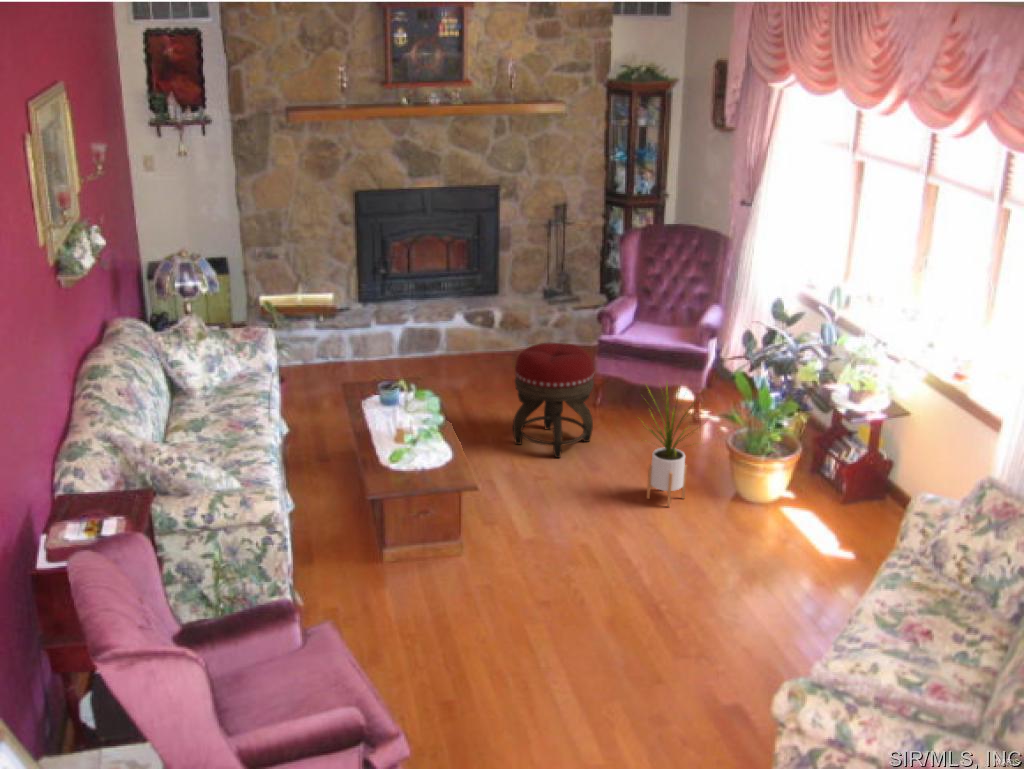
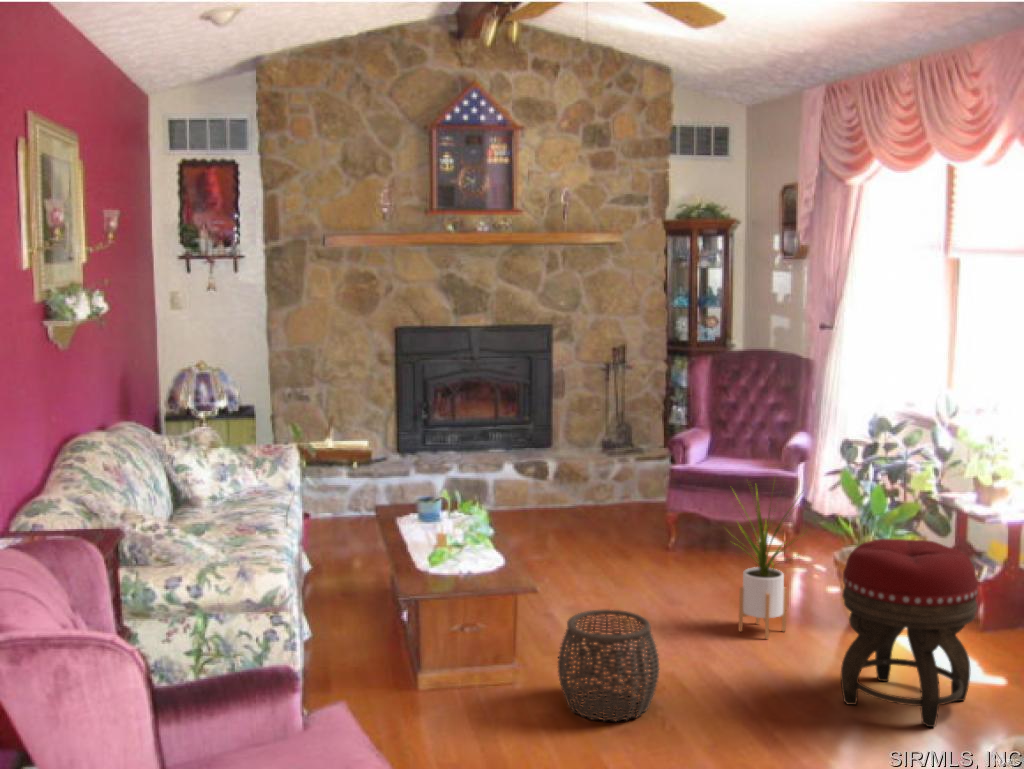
footstool: present [513,342,594,458] -> present [841,538,978,727]
woven basket: none [498,504,579,595] -> present [558,610,659,721]

